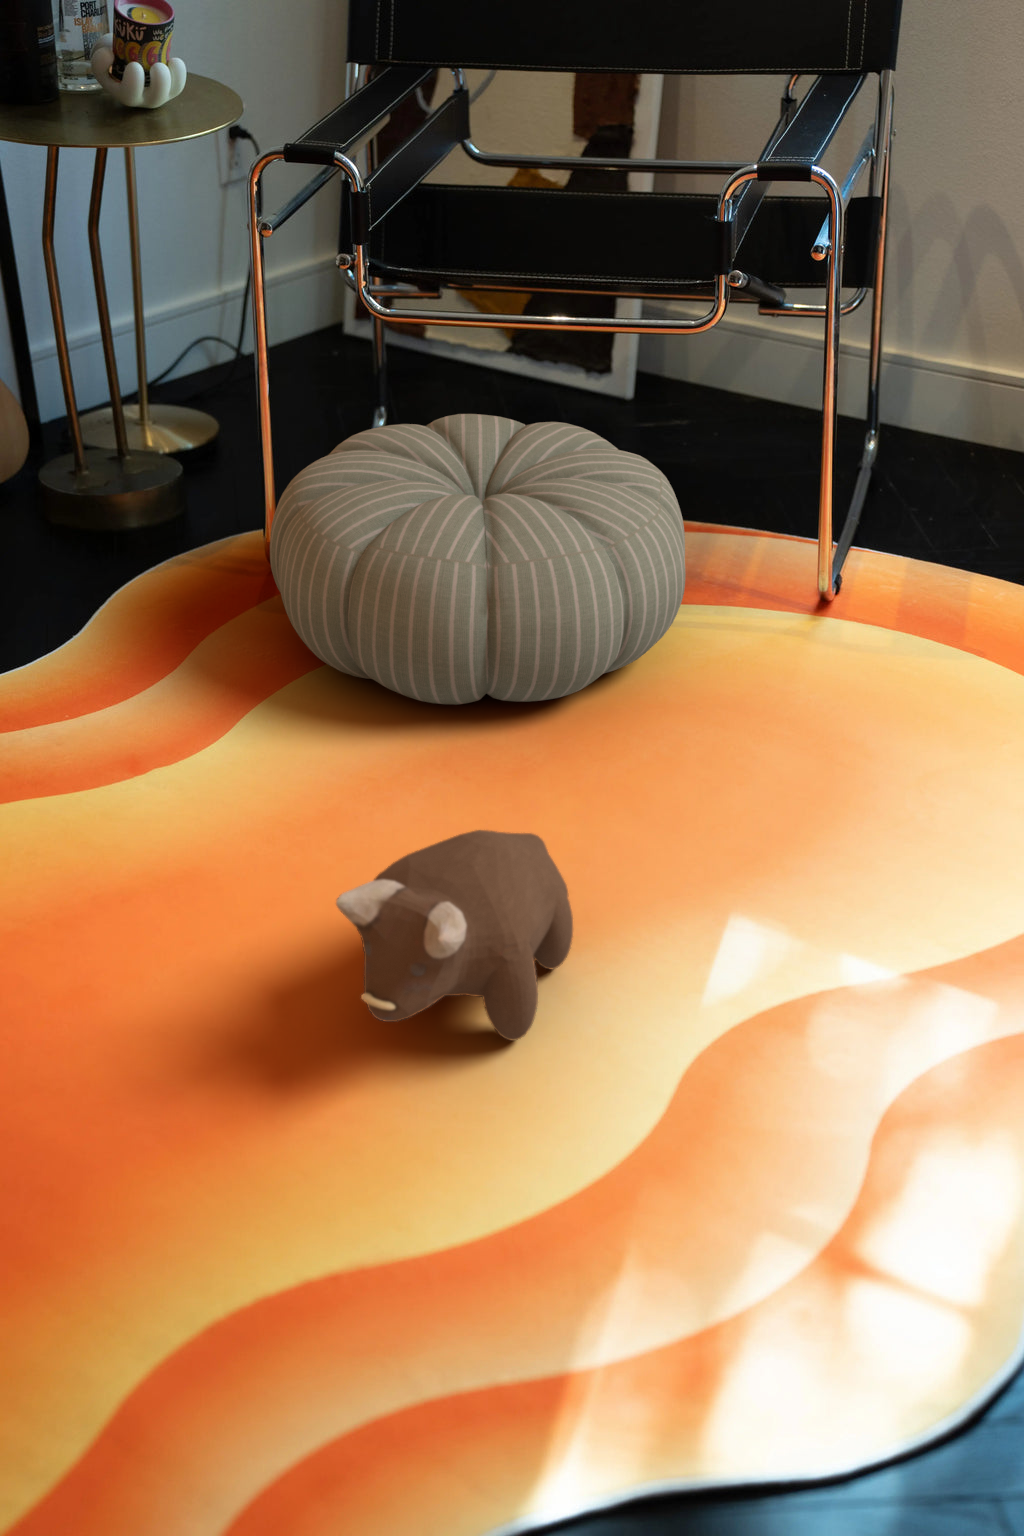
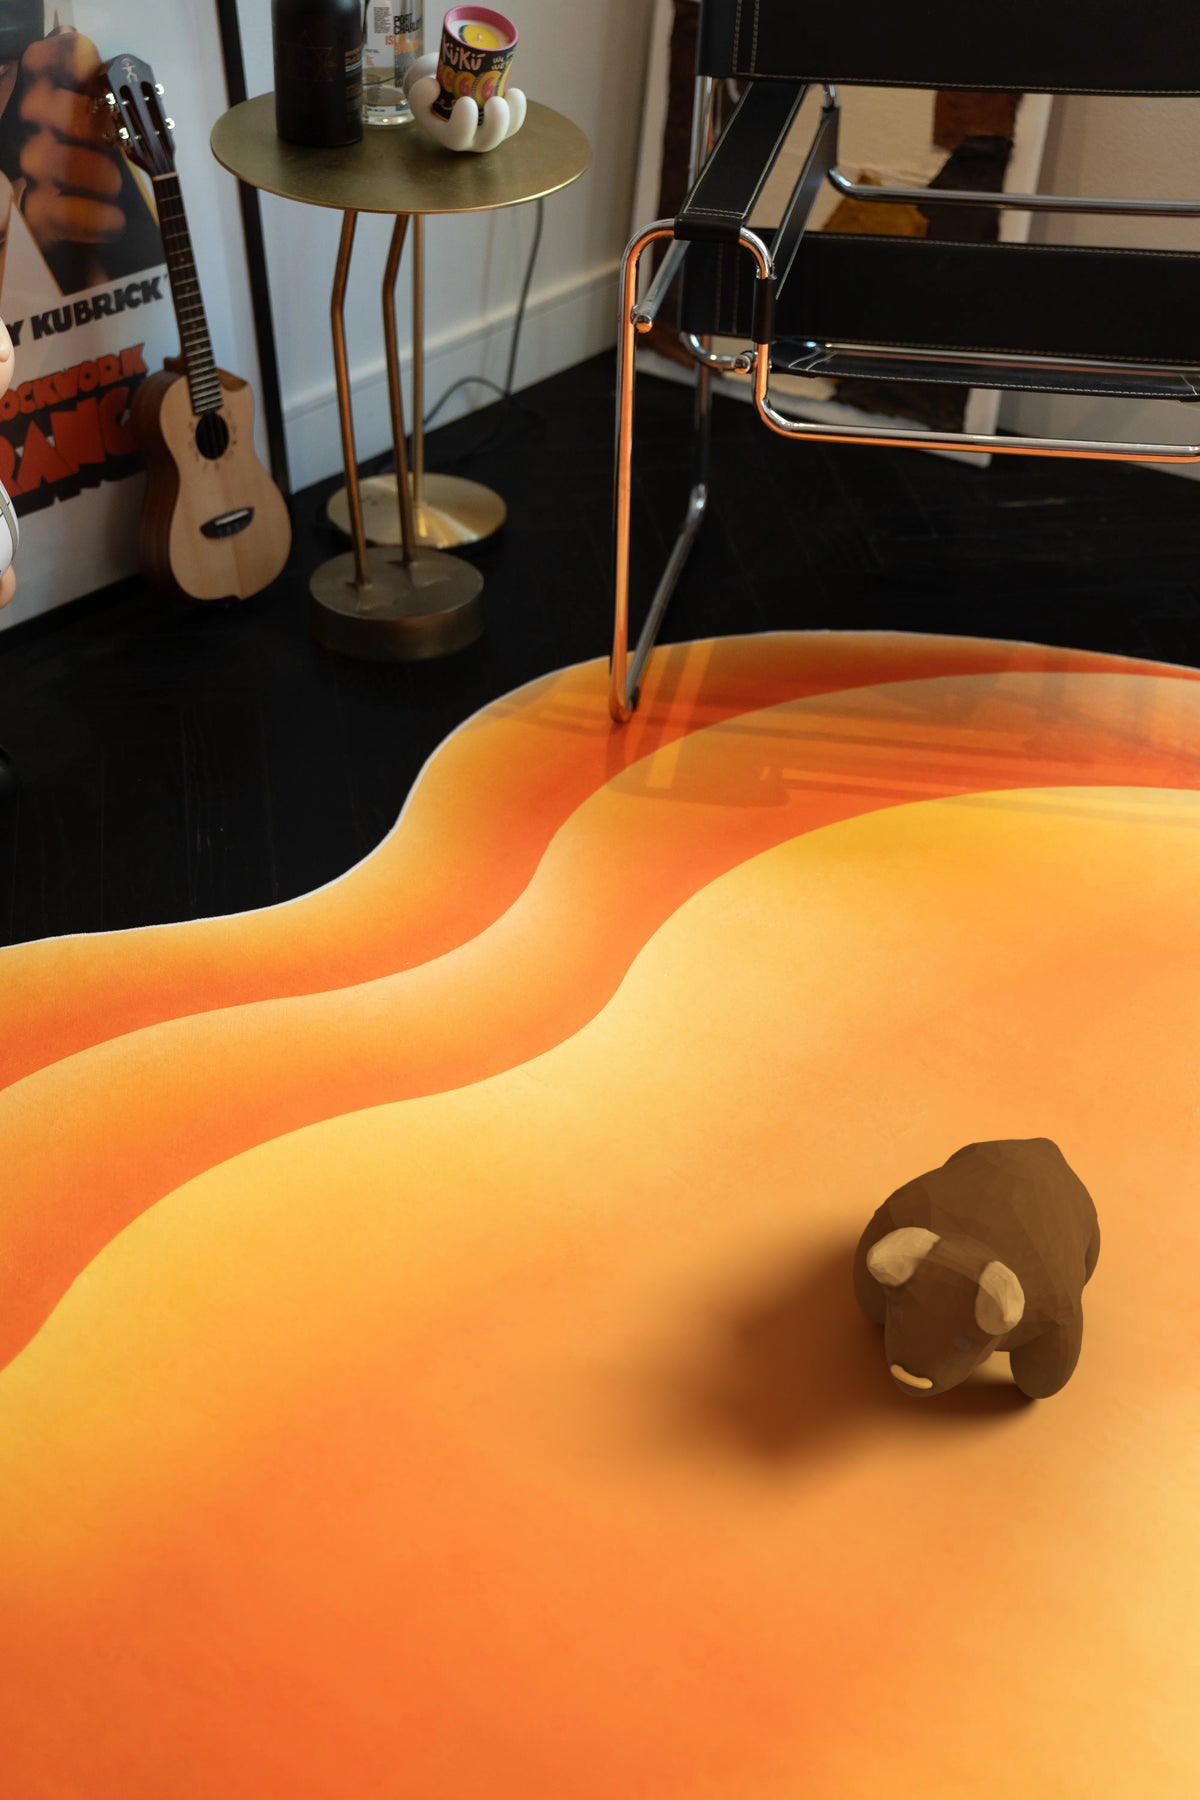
pouf: present [270,414,686,705] -> none [635,536,1148,917]

